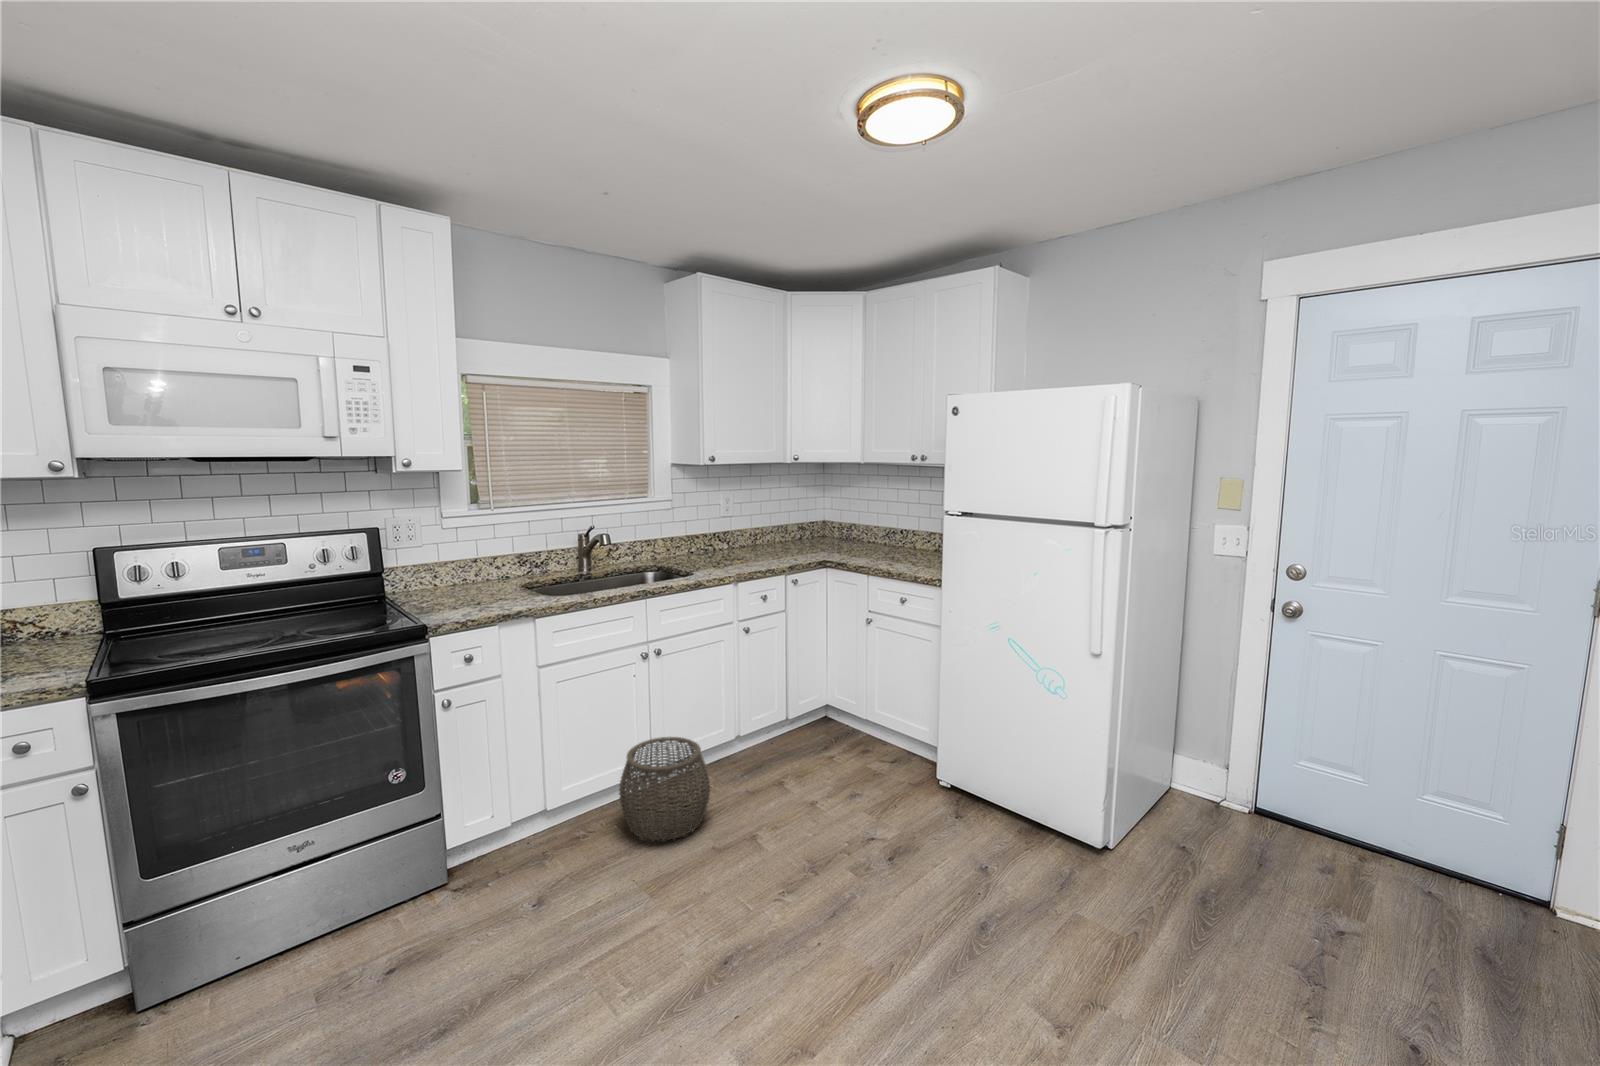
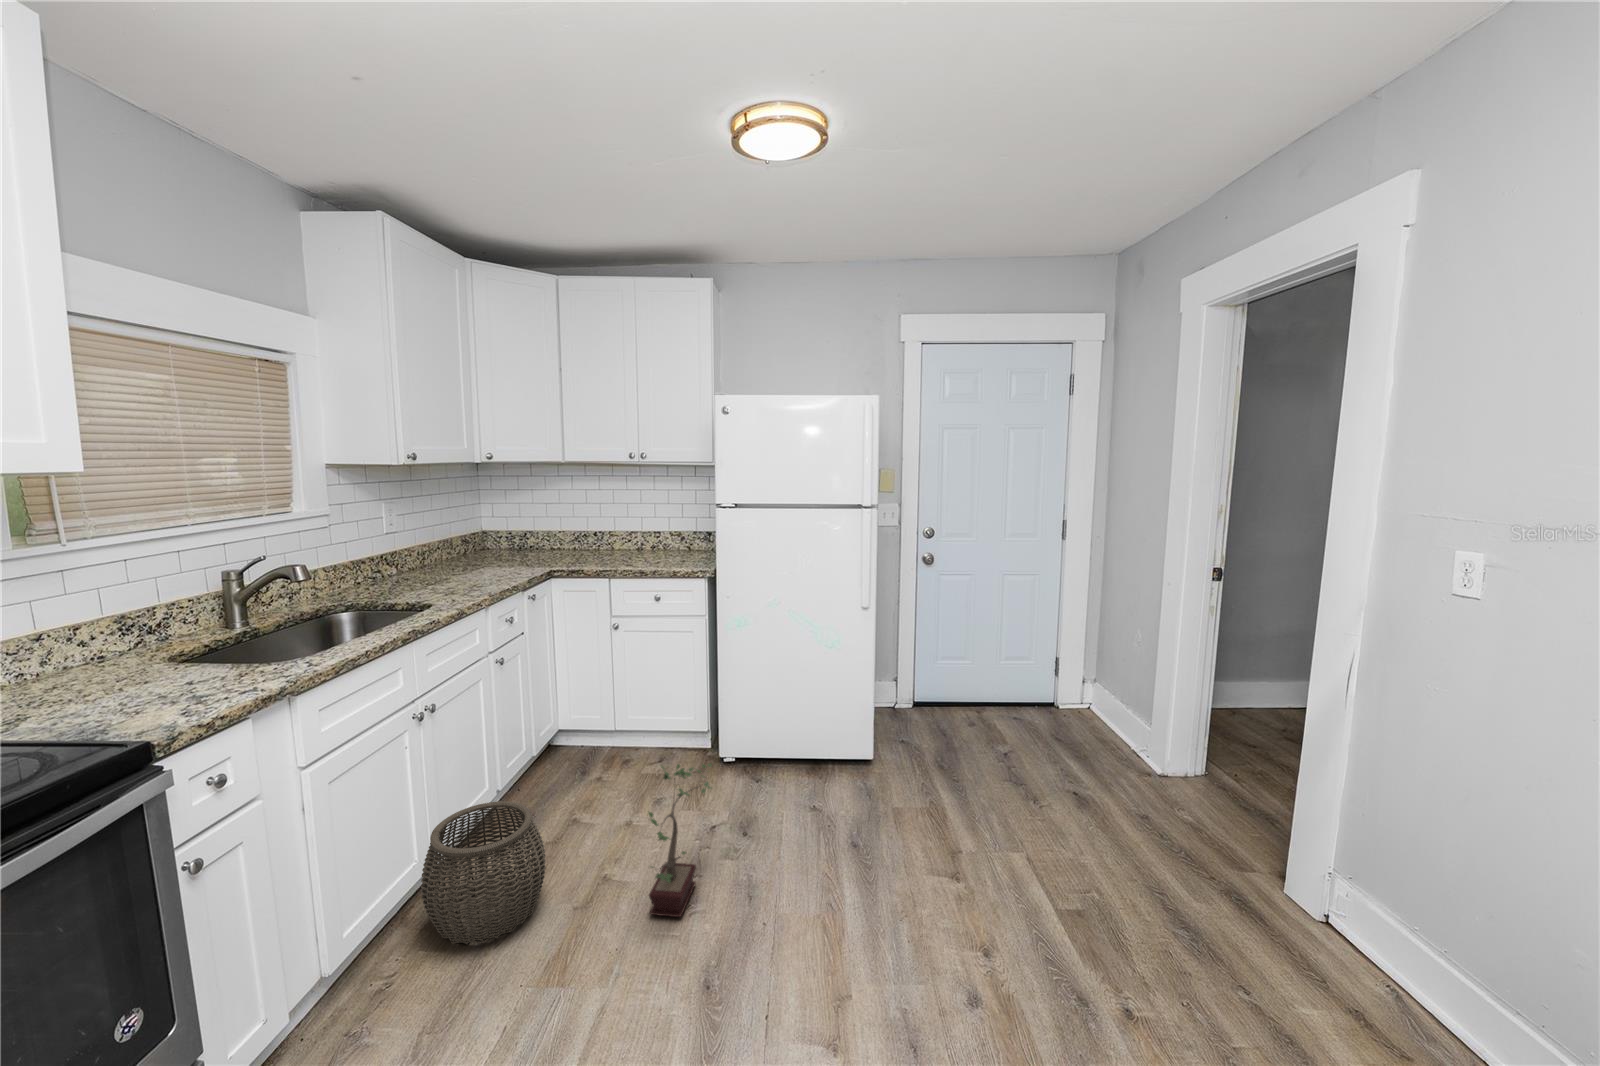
potted plant: none [738,749,845,894] -> present [649,763,712,917]

